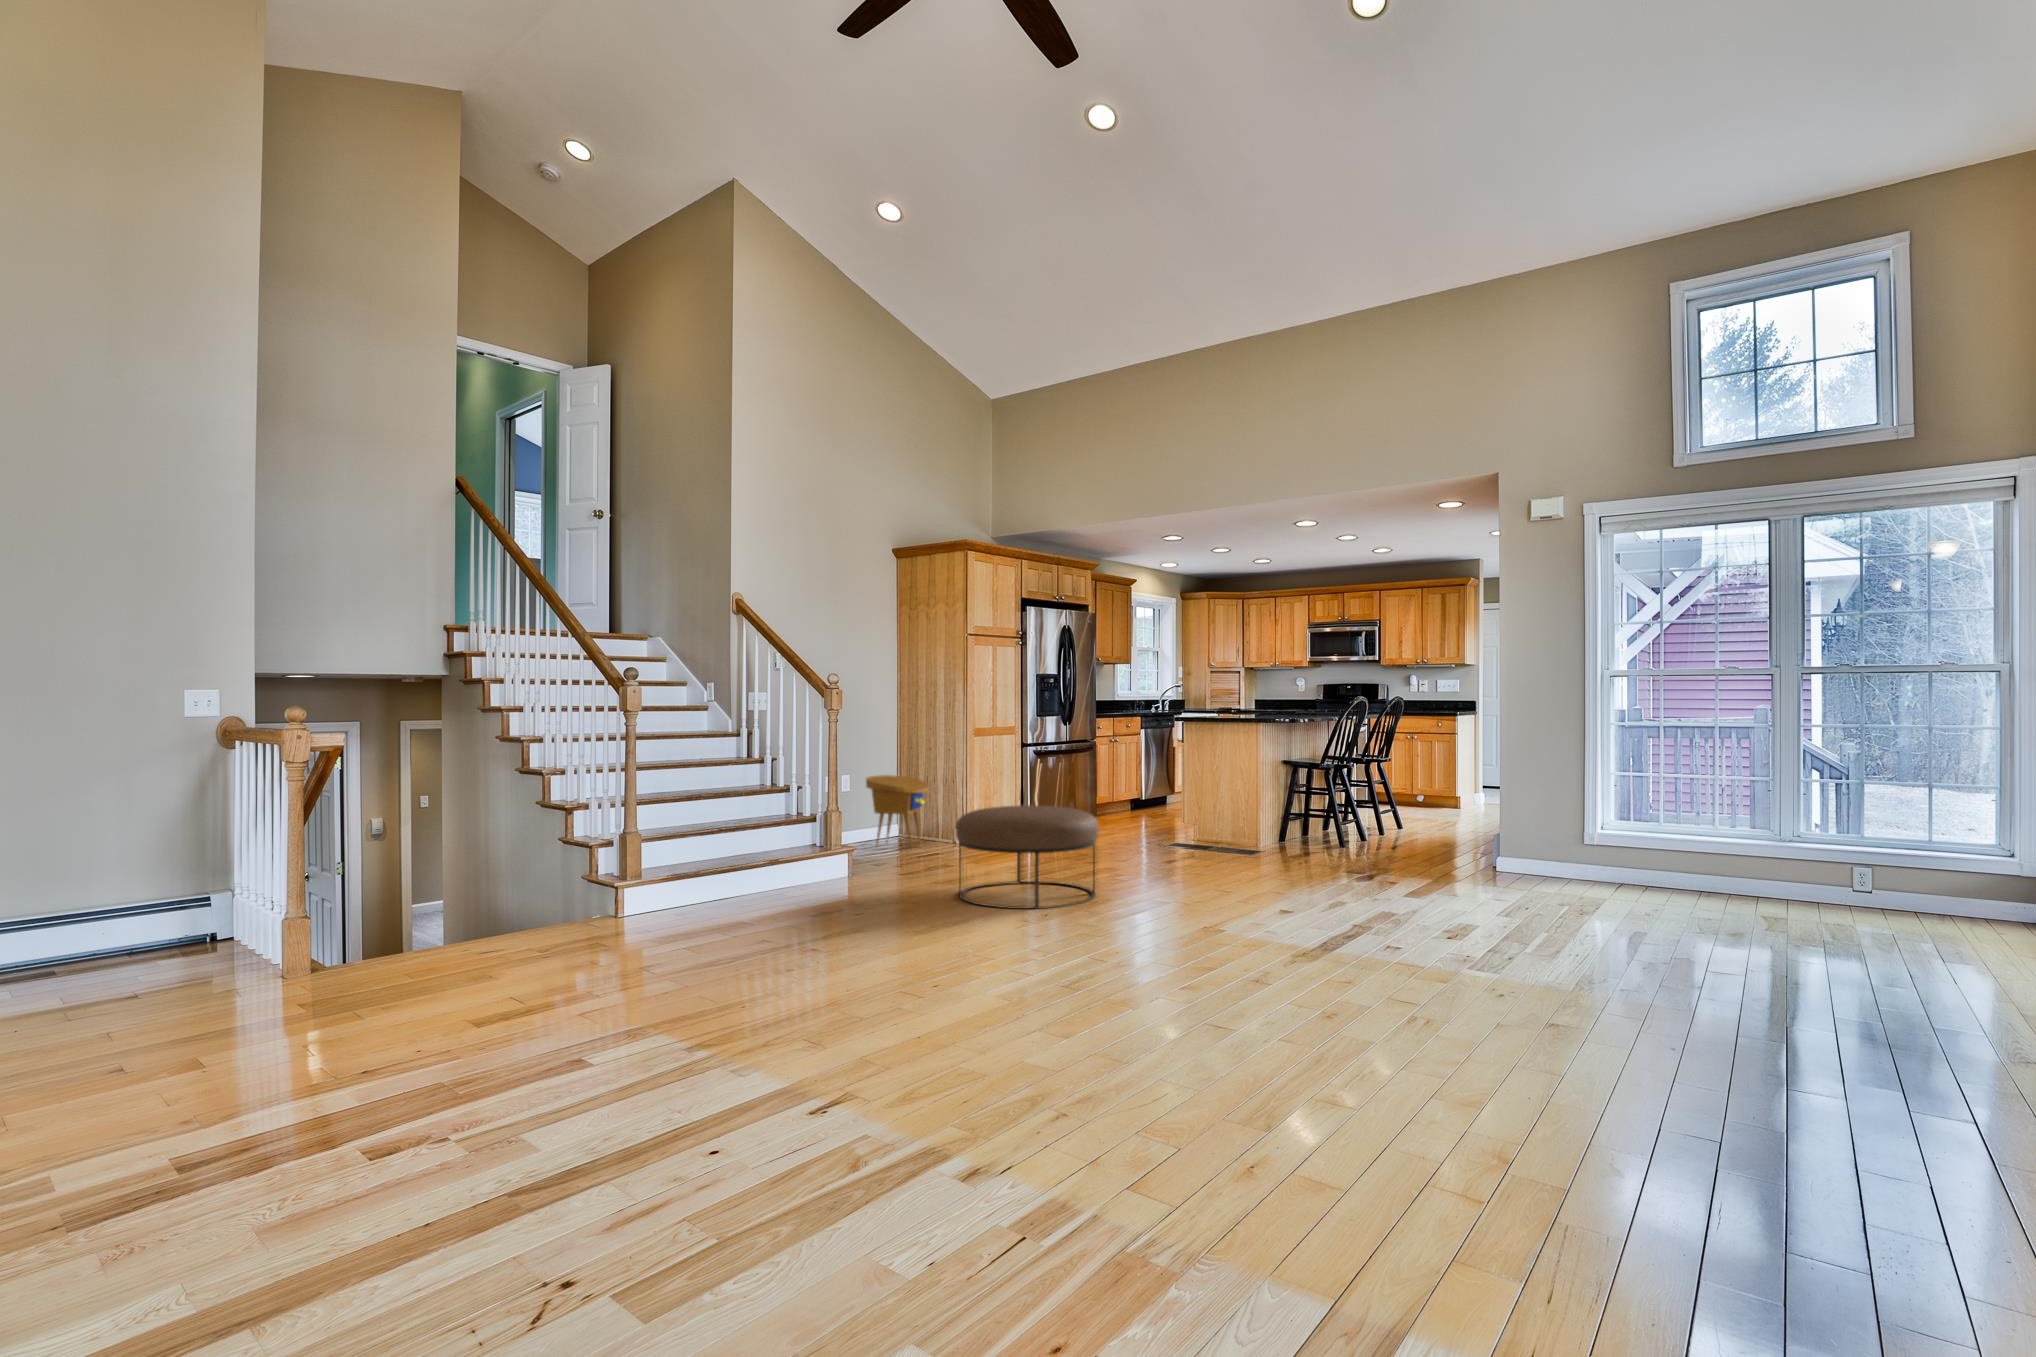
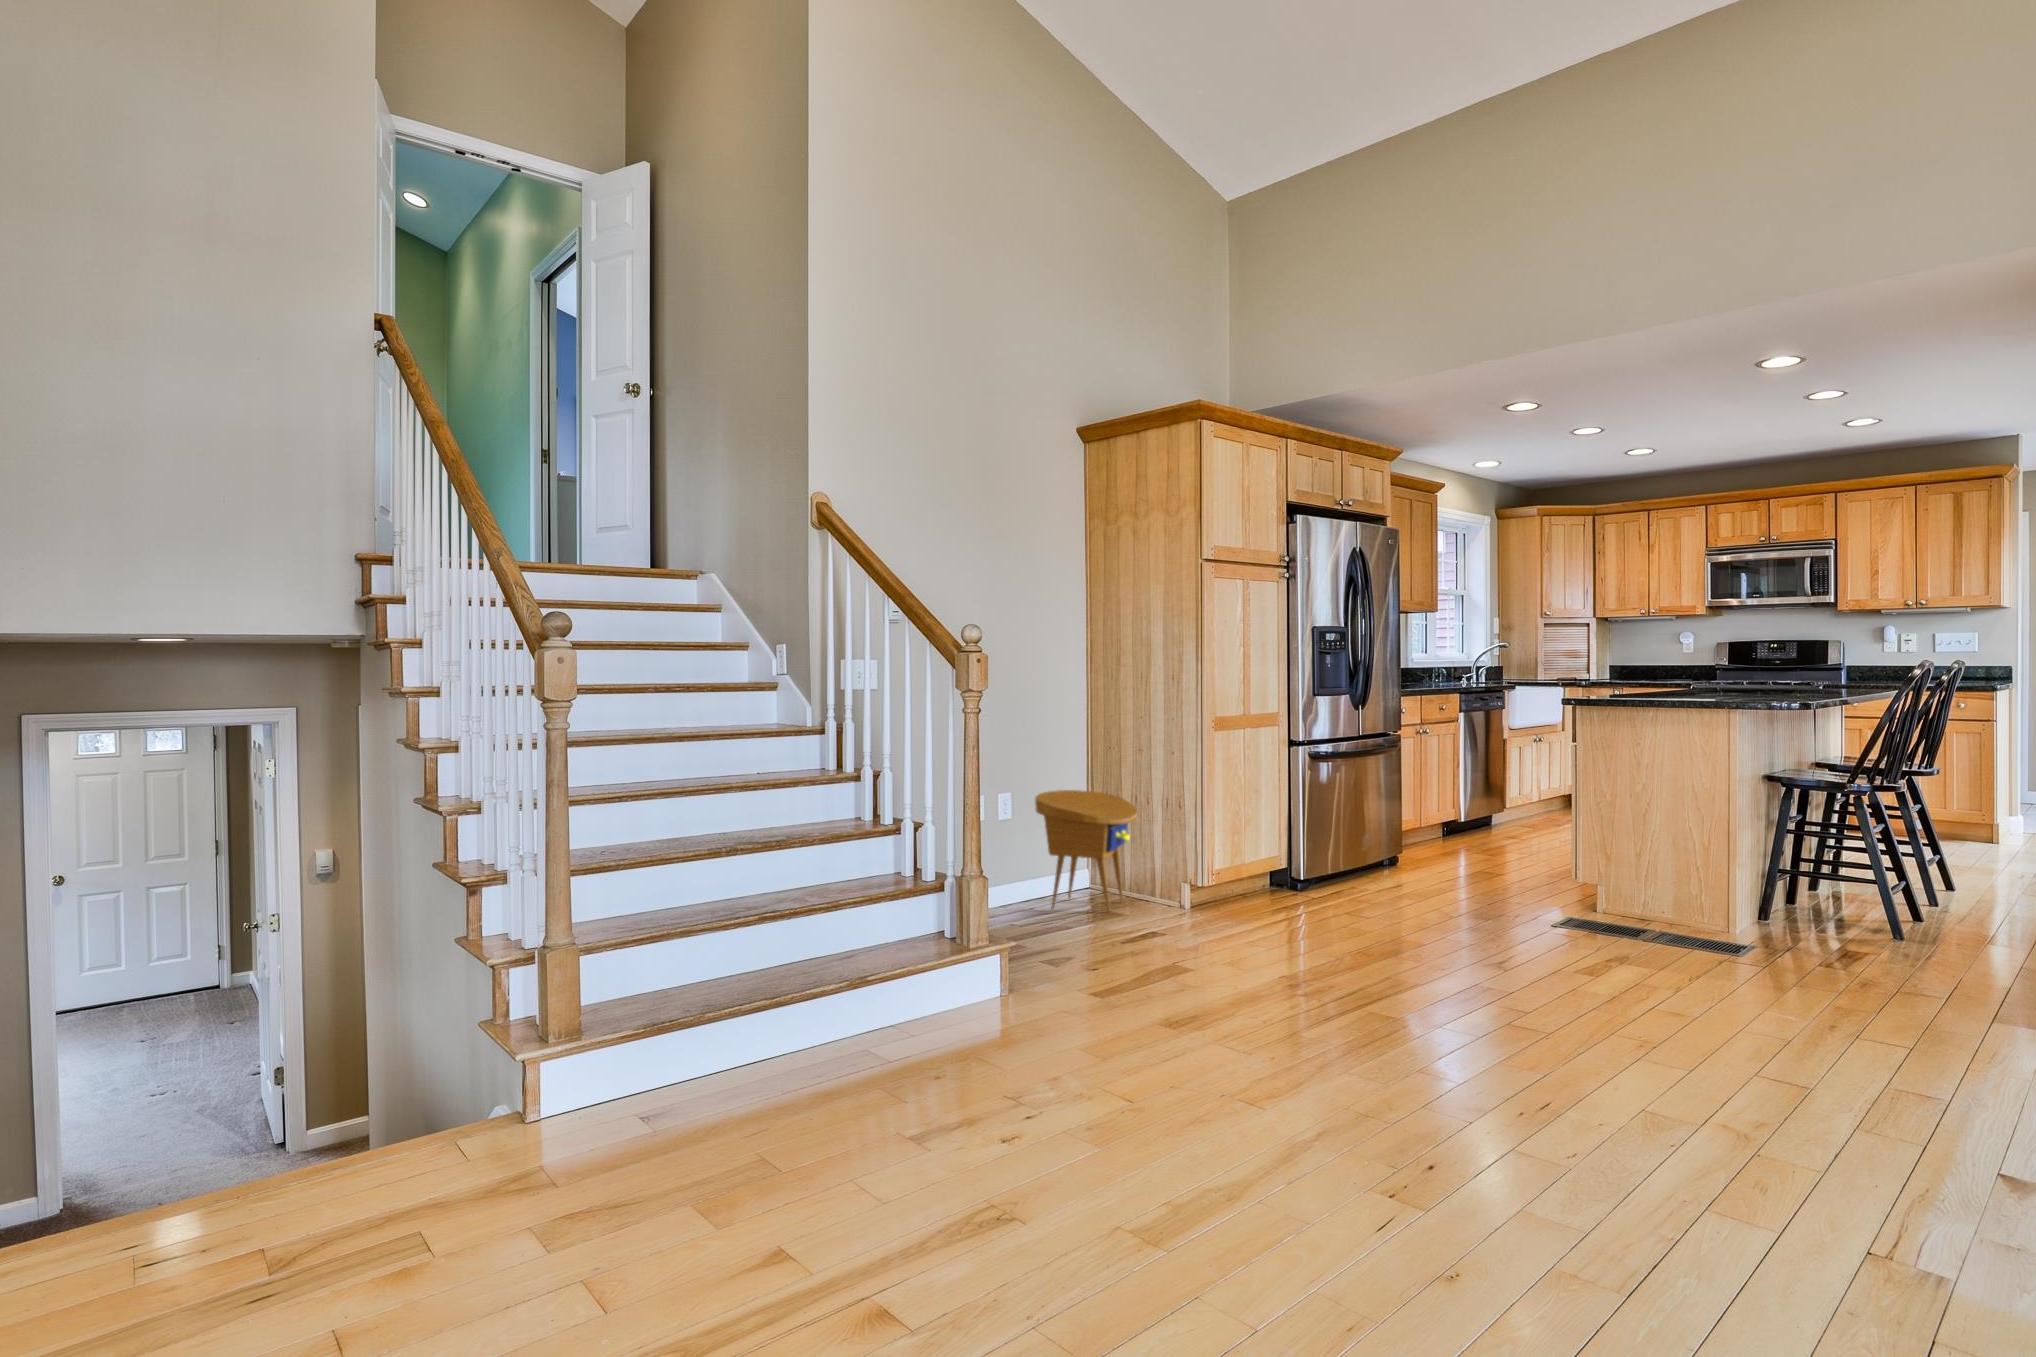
ottoman: present [956,805,1099,909] -> none [1208,888,1524,1151]

